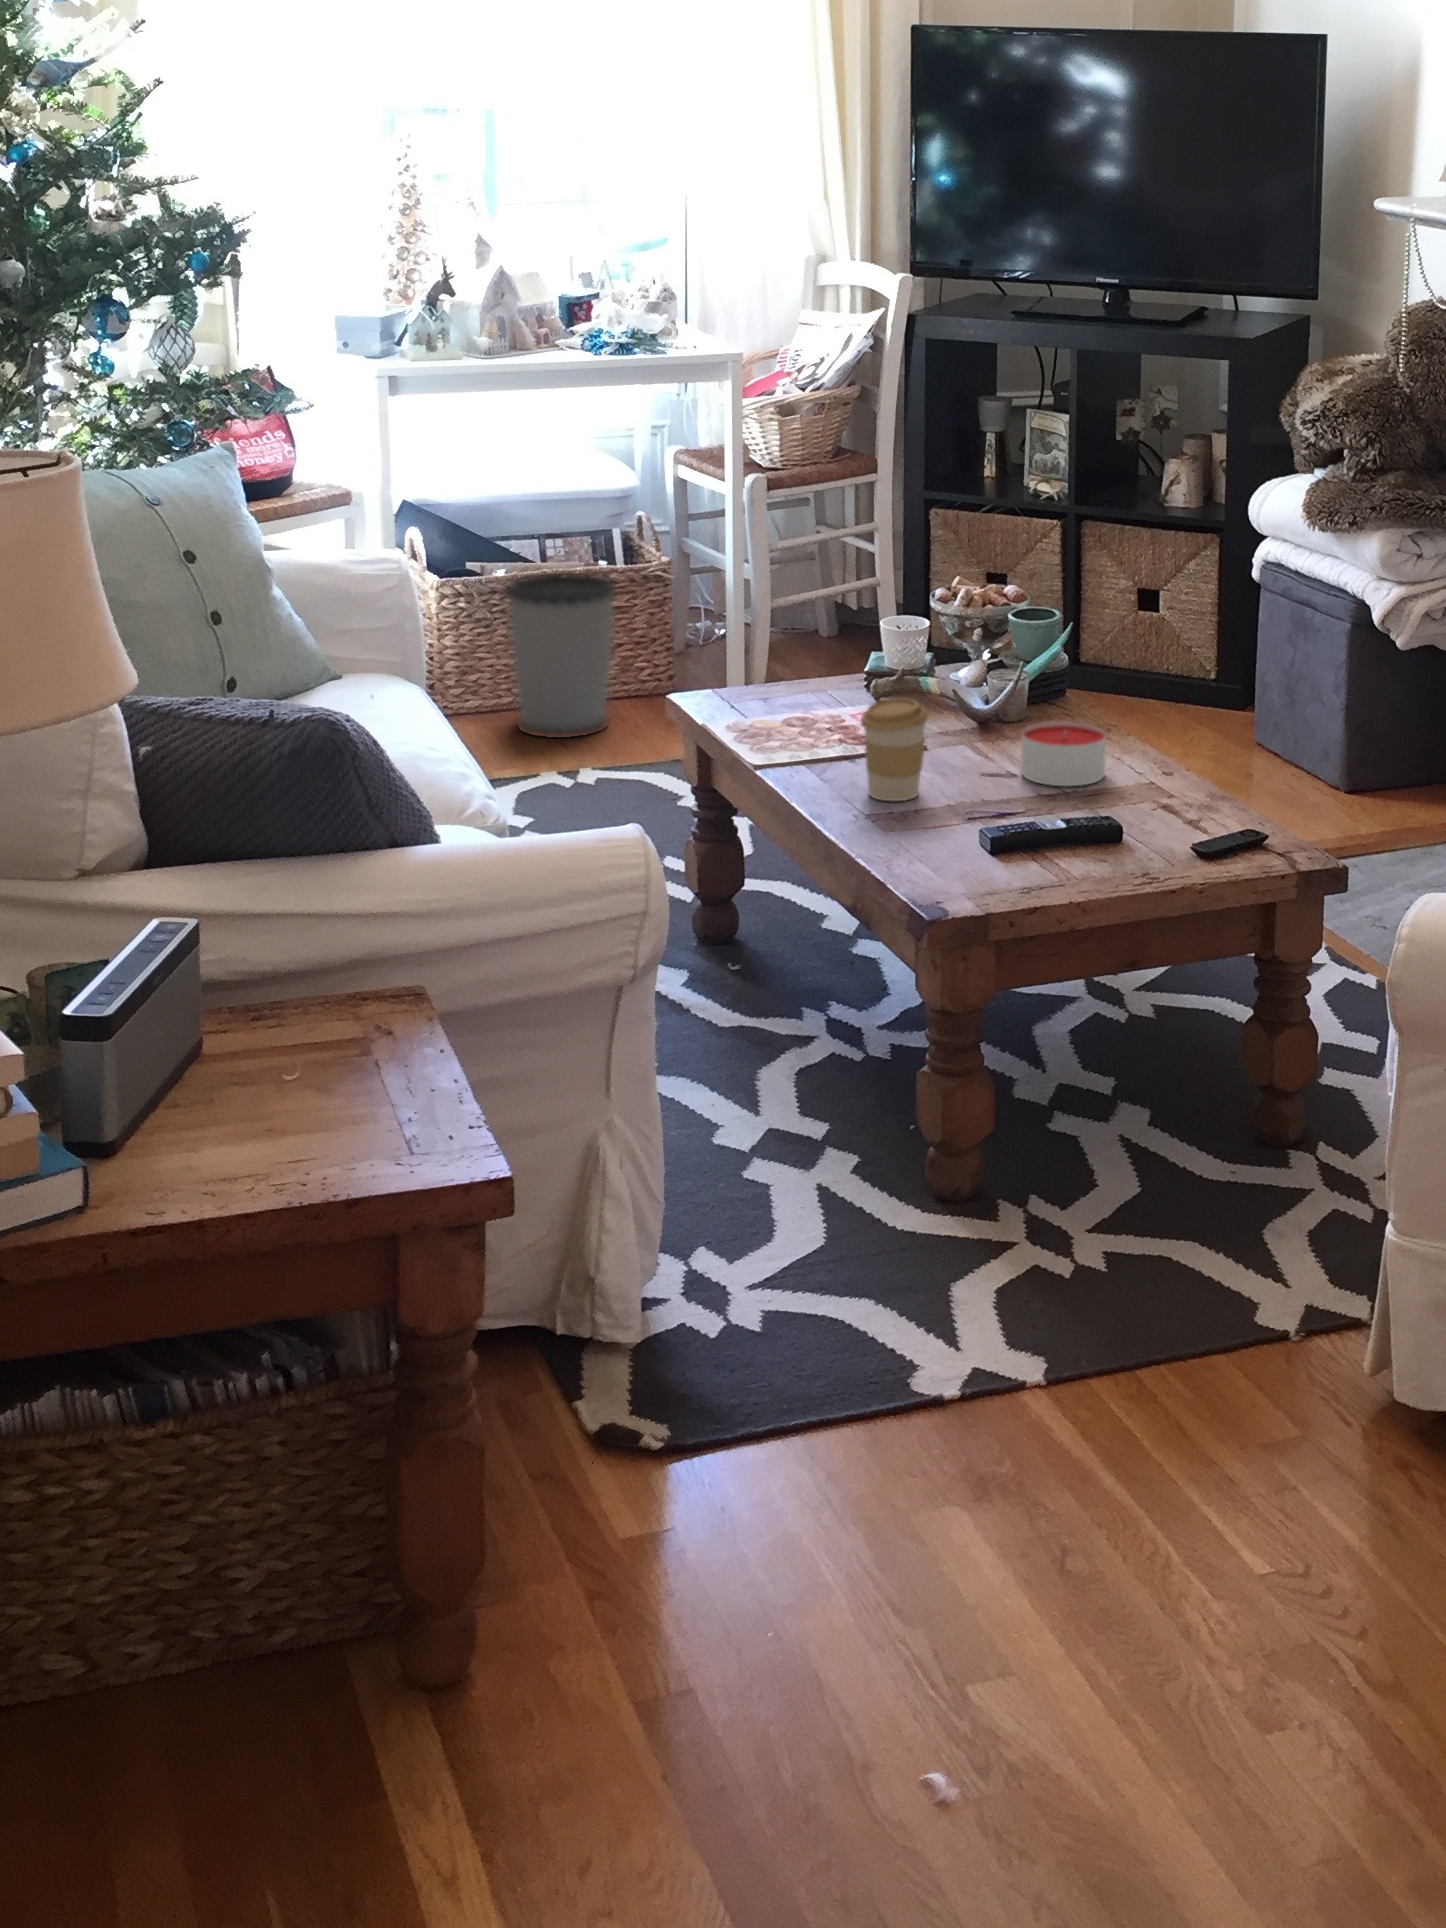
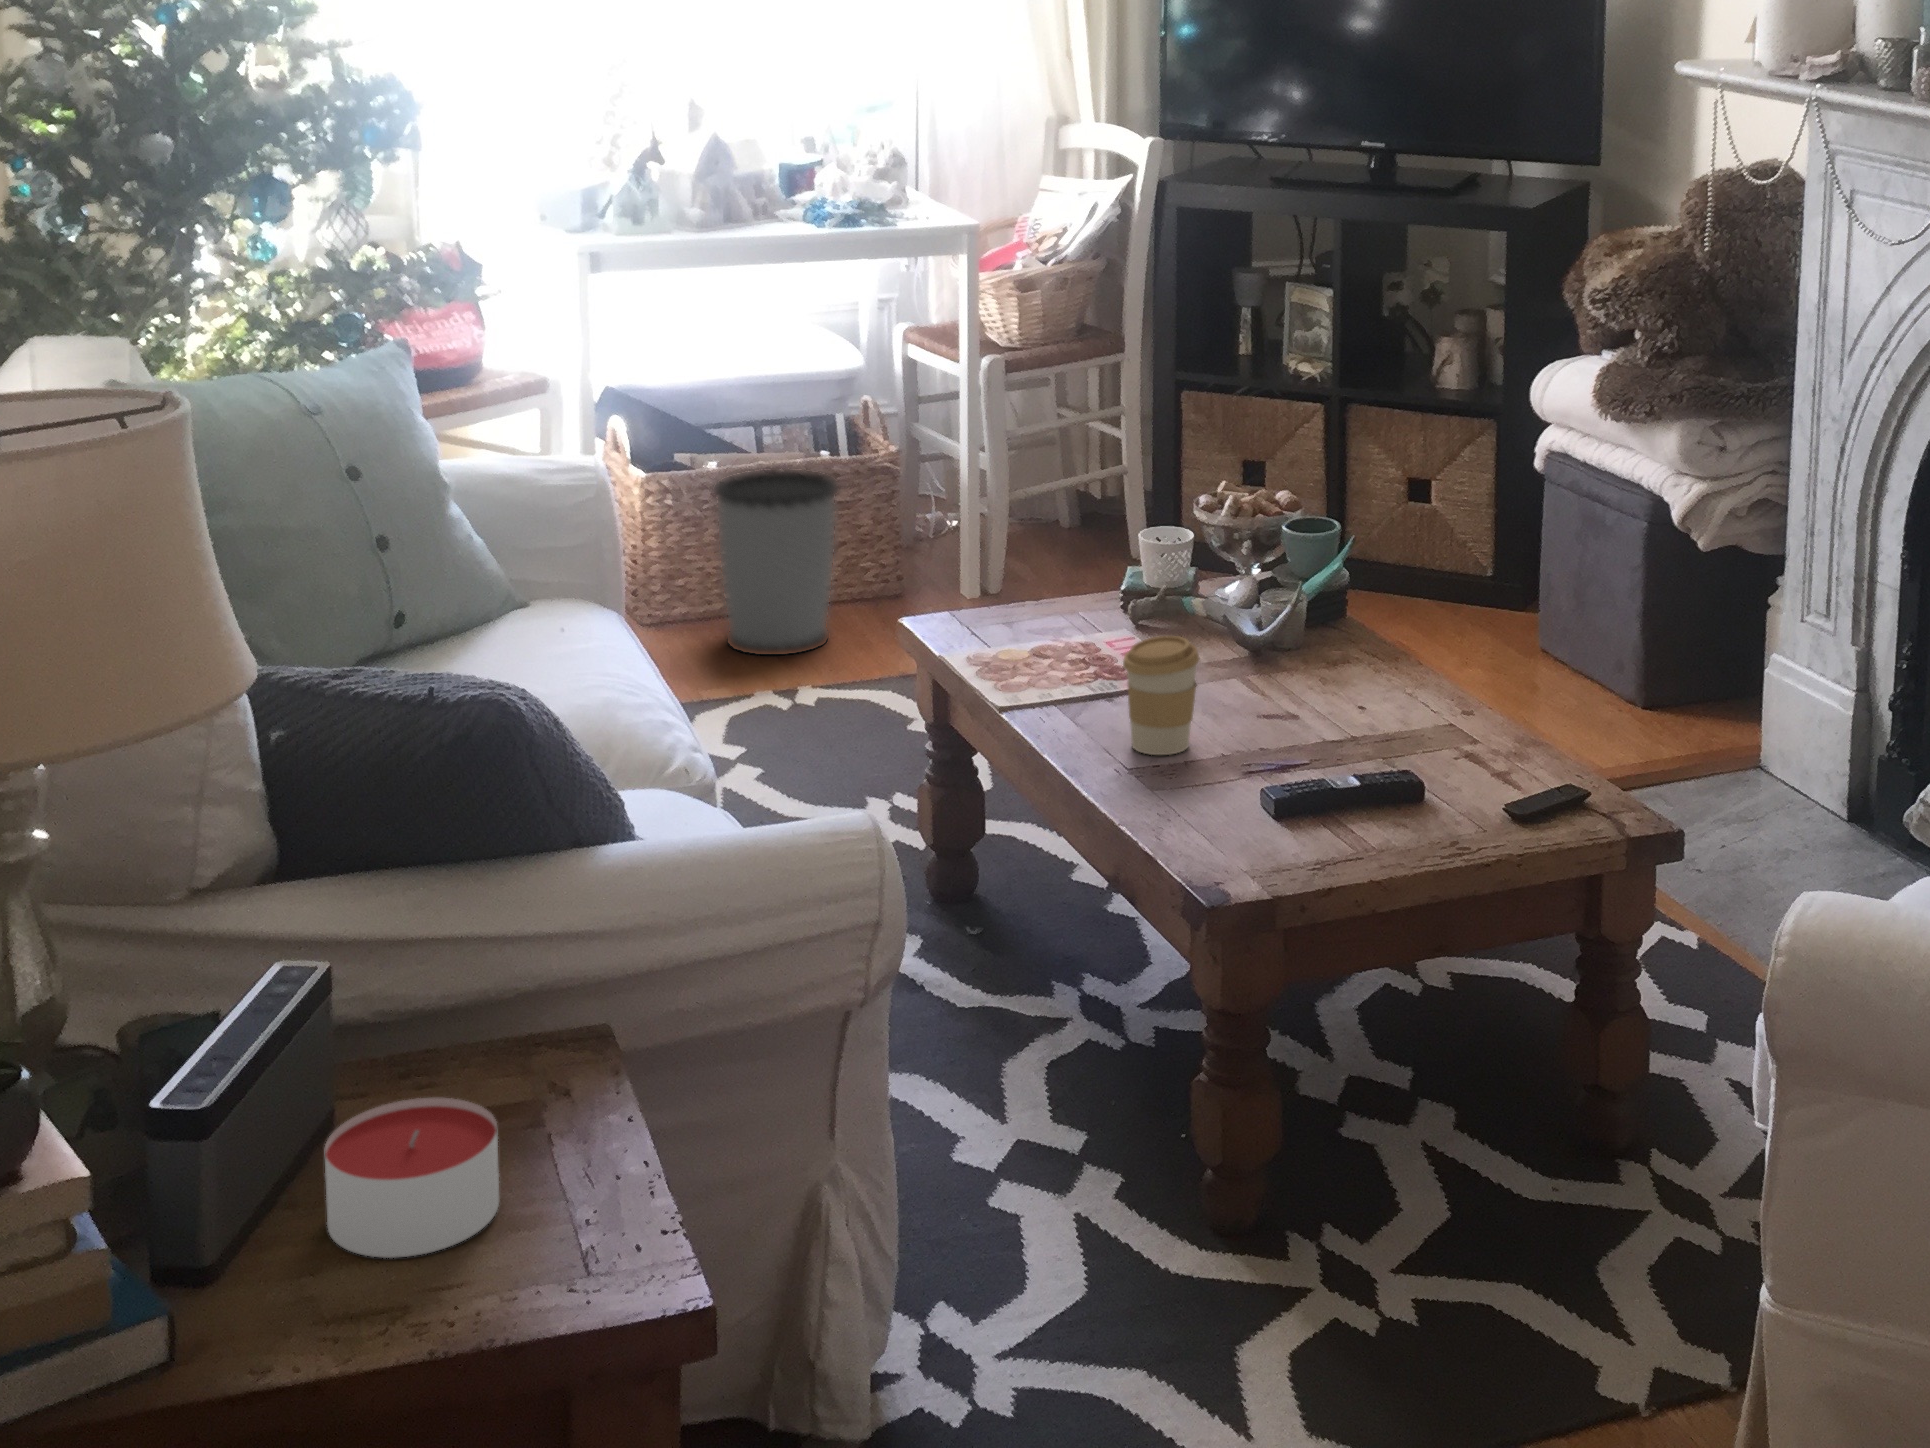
candle: present [1021,721,1106,786] -> present [324,1098,499,1258]

